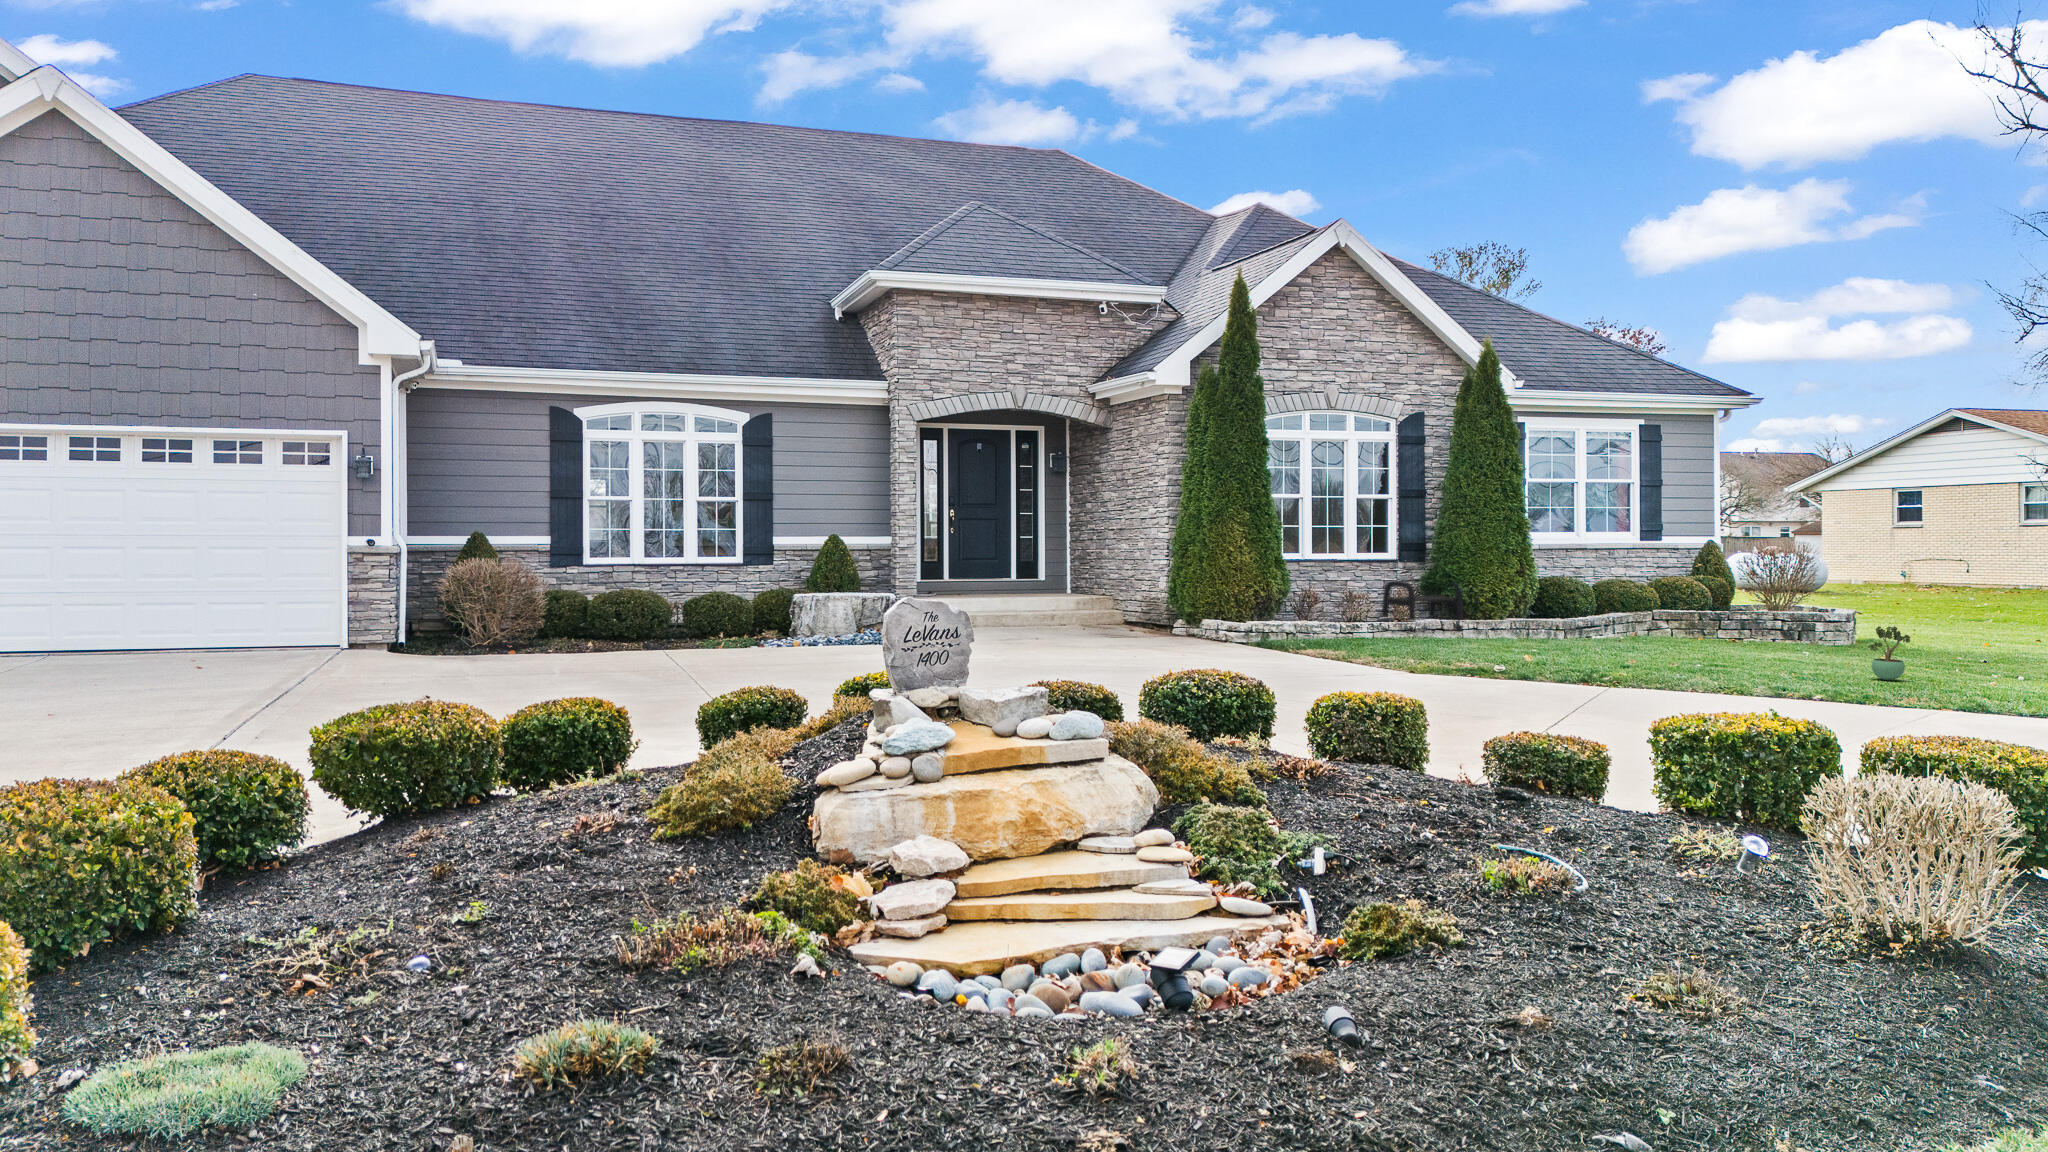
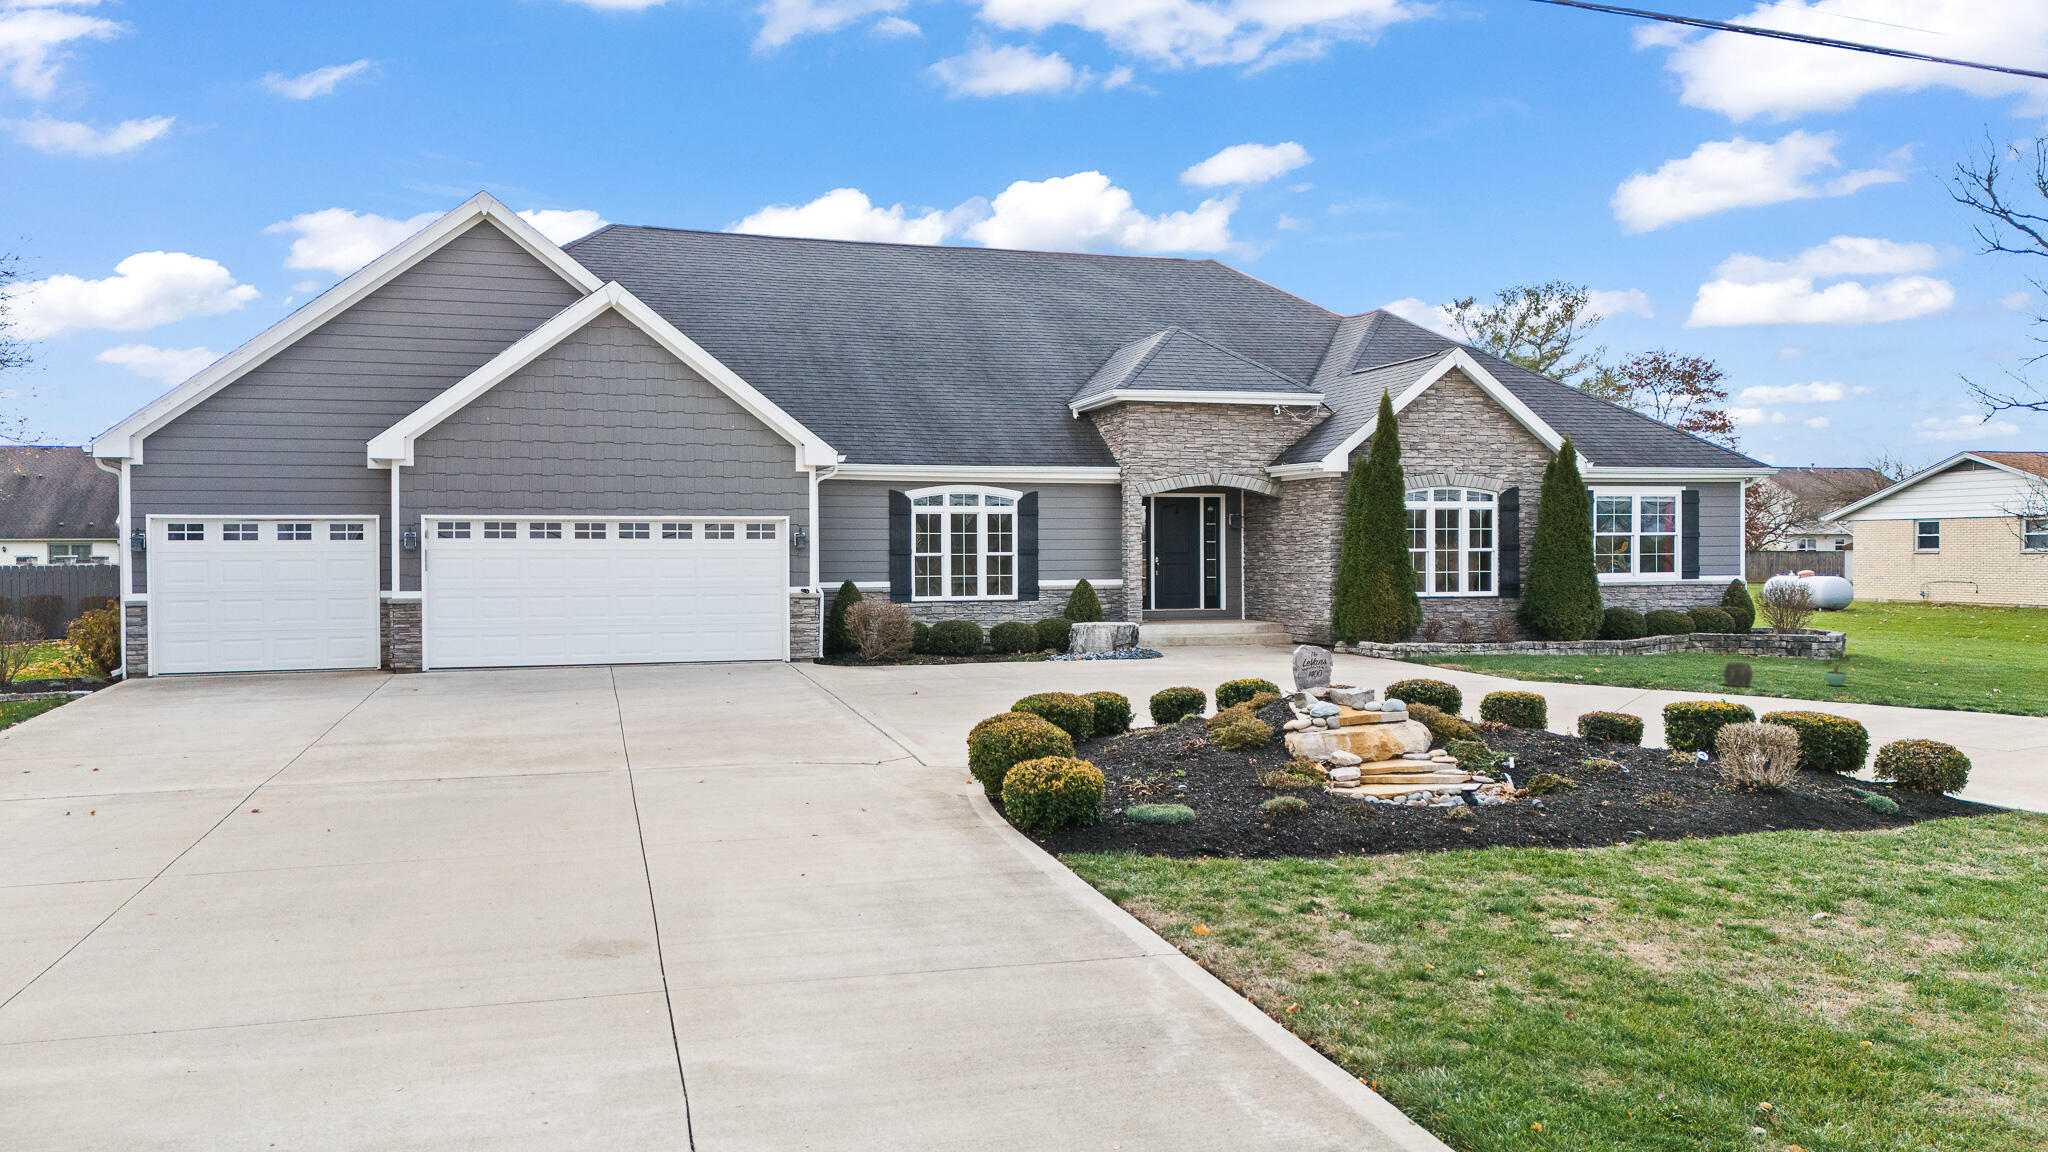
bench: present [1382,581,1463,633] -> none [1486,611,1547,652]
woven basket: none [1721,644,1767,682] -> present [1724,662,1753,687]

